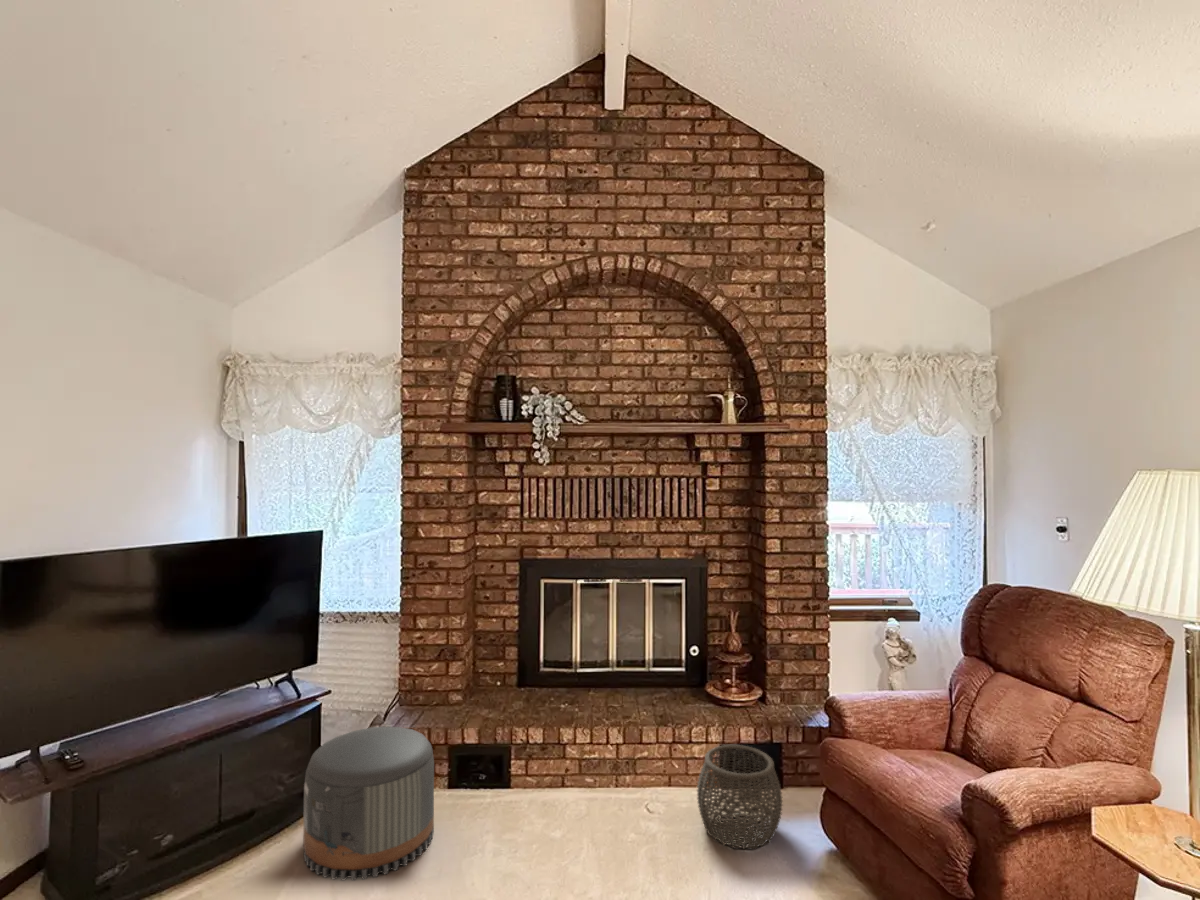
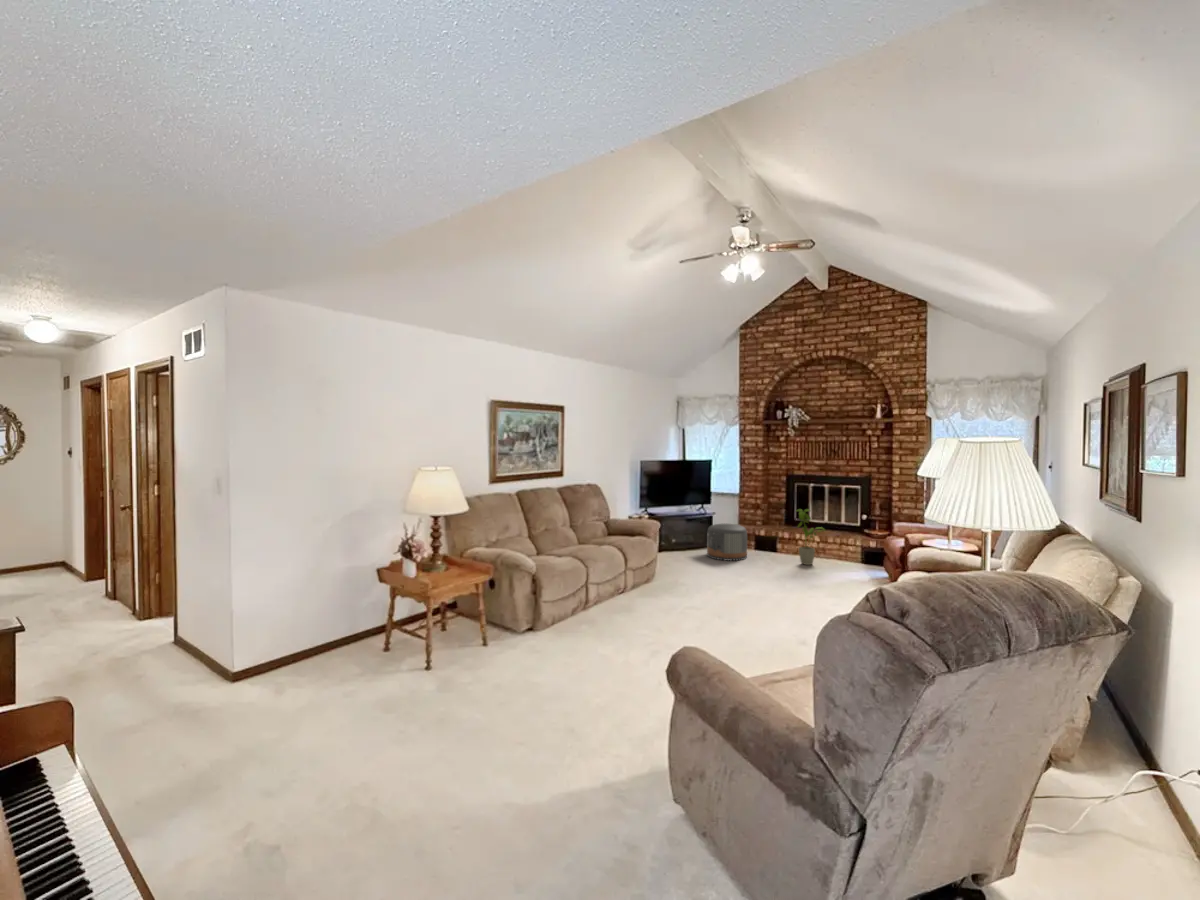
house plant: none [577,670,662,833] -> present [796,510,825,565]
woven basket: present [697,745,782,849] -> none [840,543,874,574]

